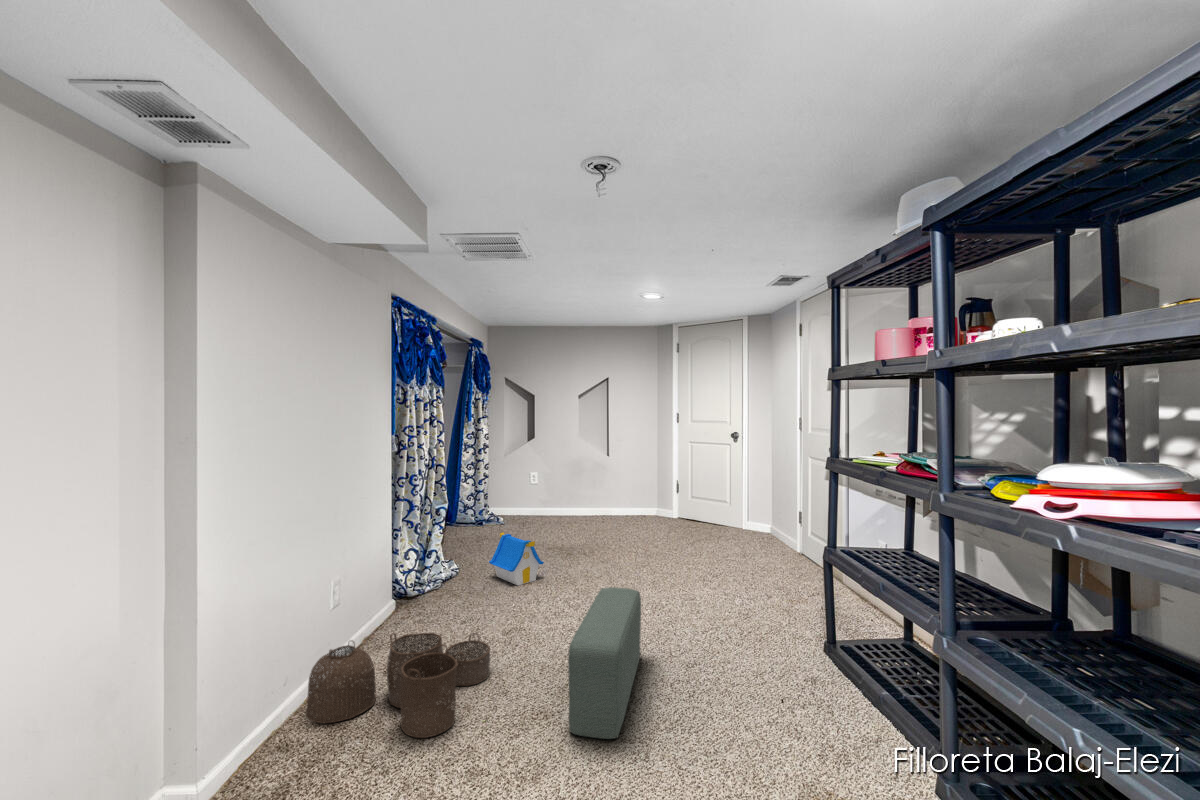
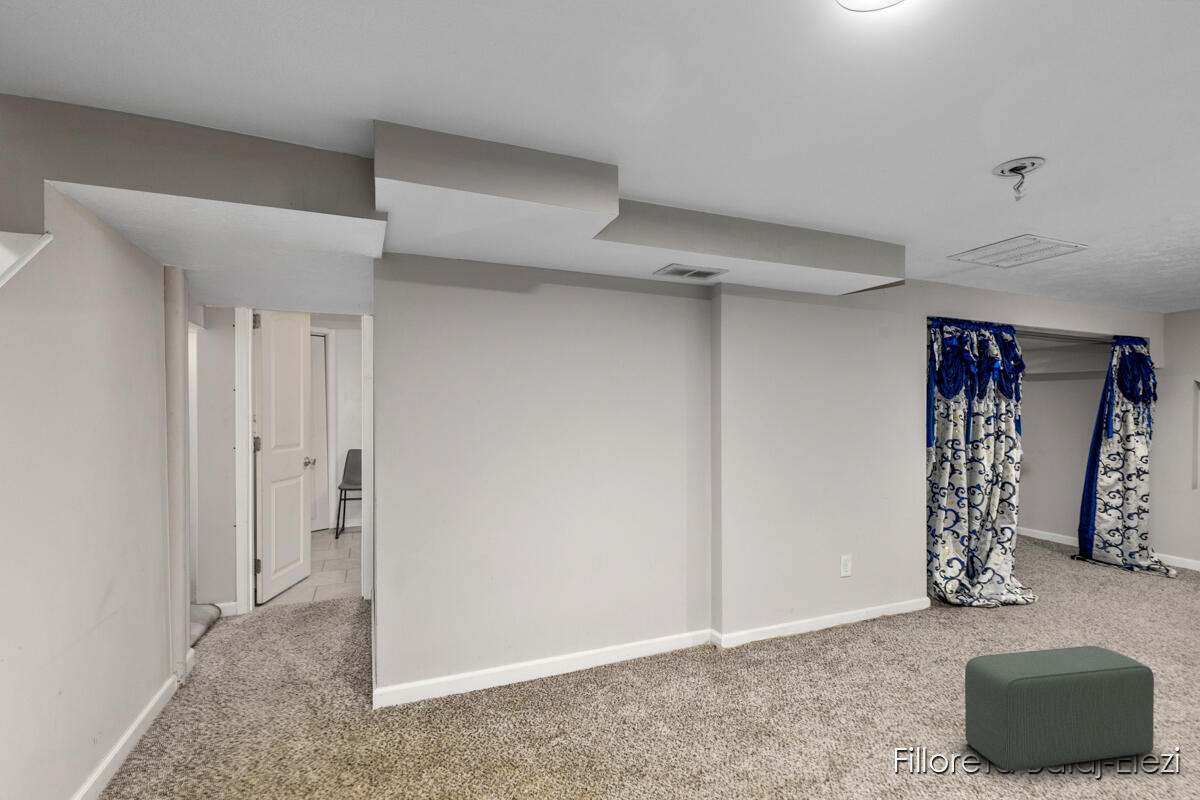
toy house: present [489,532,544,585] -> none [1060,573,1139,642]
woven basket: present [306,633,490,738] -> none [803,597,957,687]

